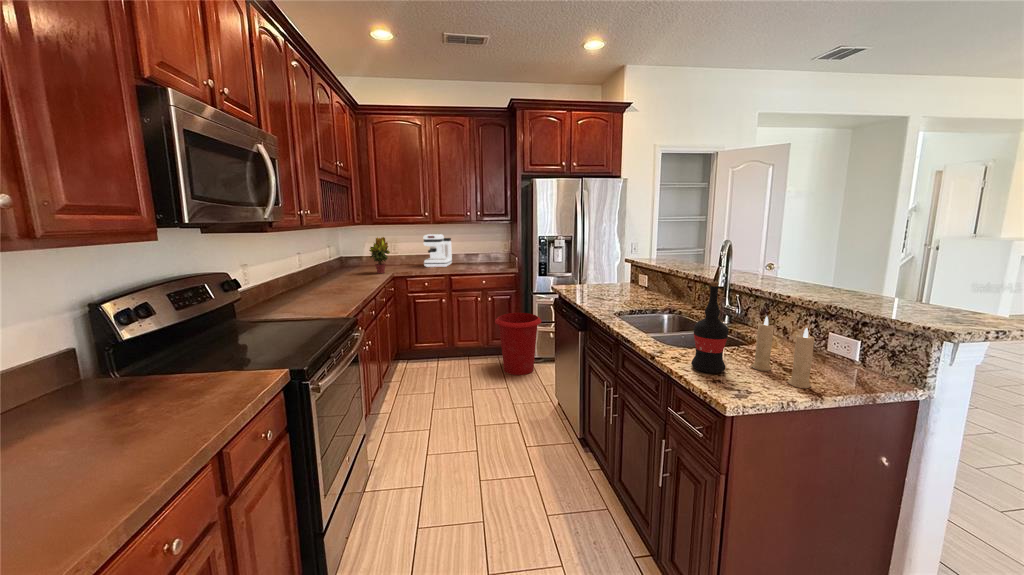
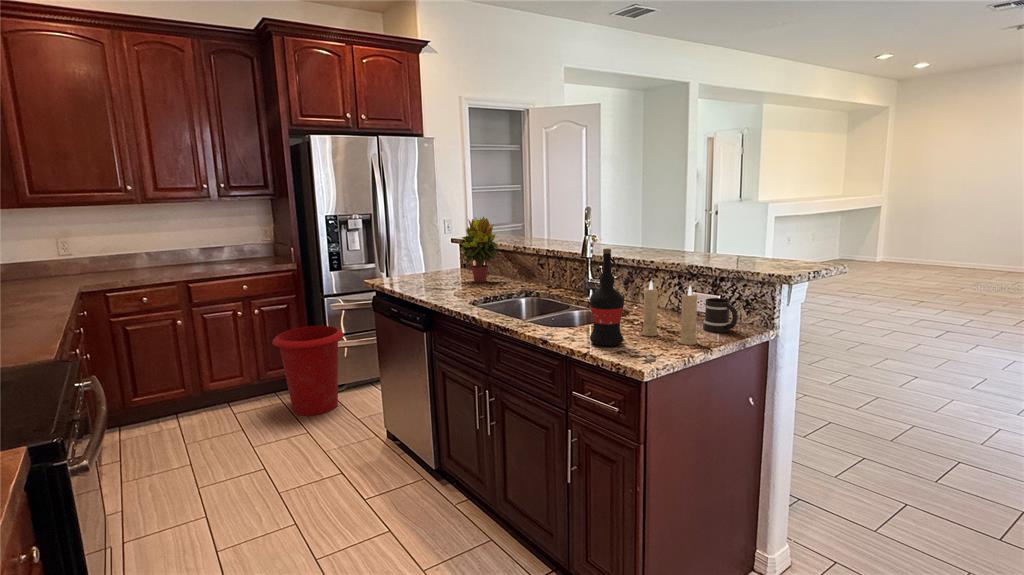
coffee maker: present [423,234,452,267] -> none [122,220,178,274]
potted plant: present [369,237,390,273] -> present [459,217,498,283]
mug: none [829,343,873,381] -> present [703,298,737,333]

